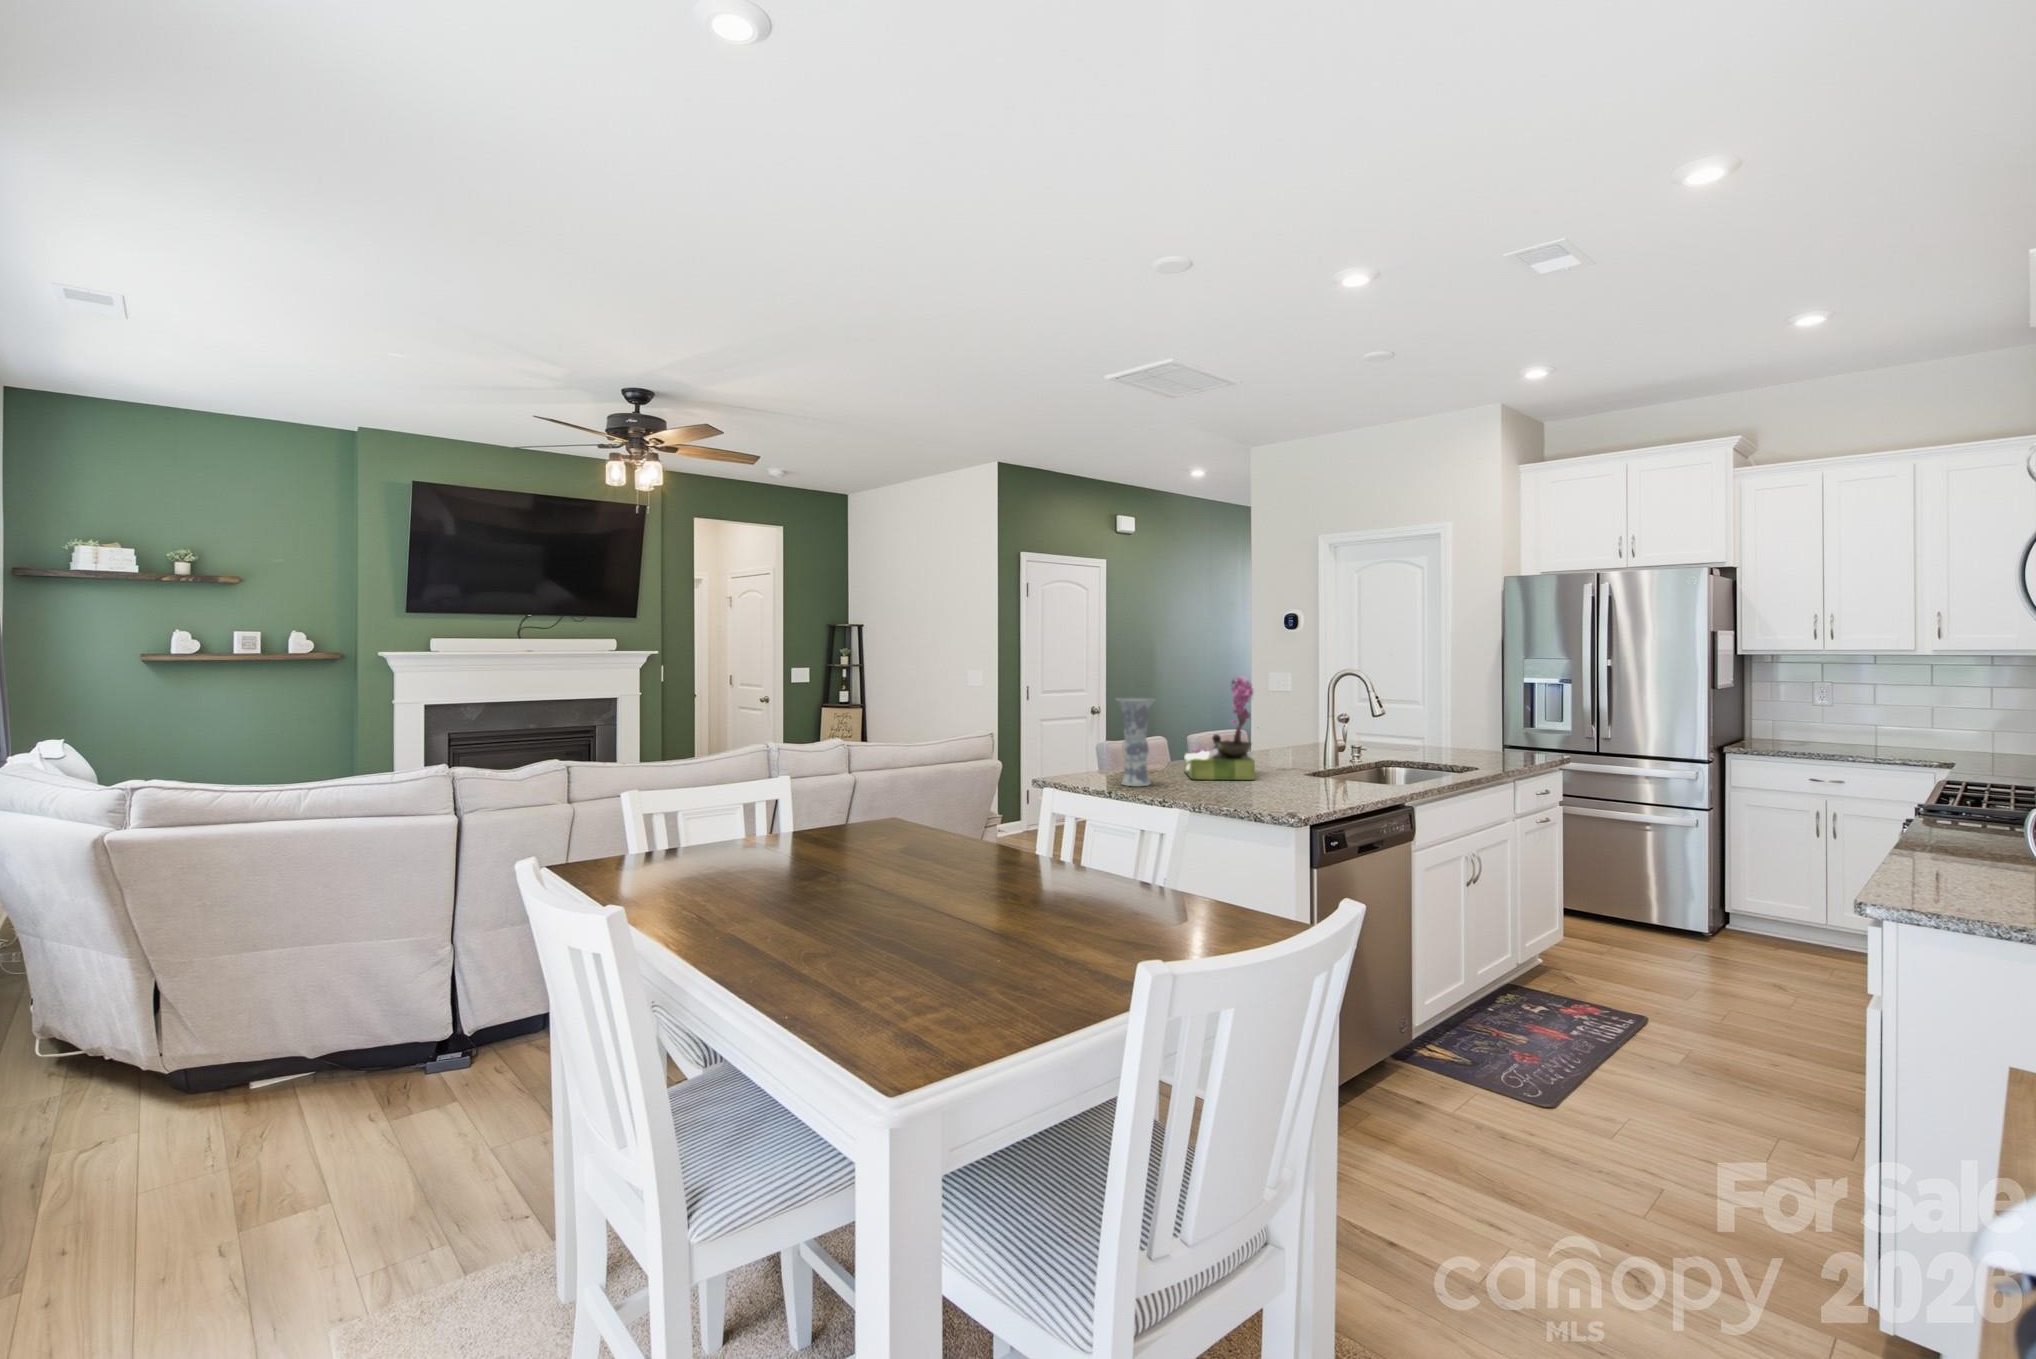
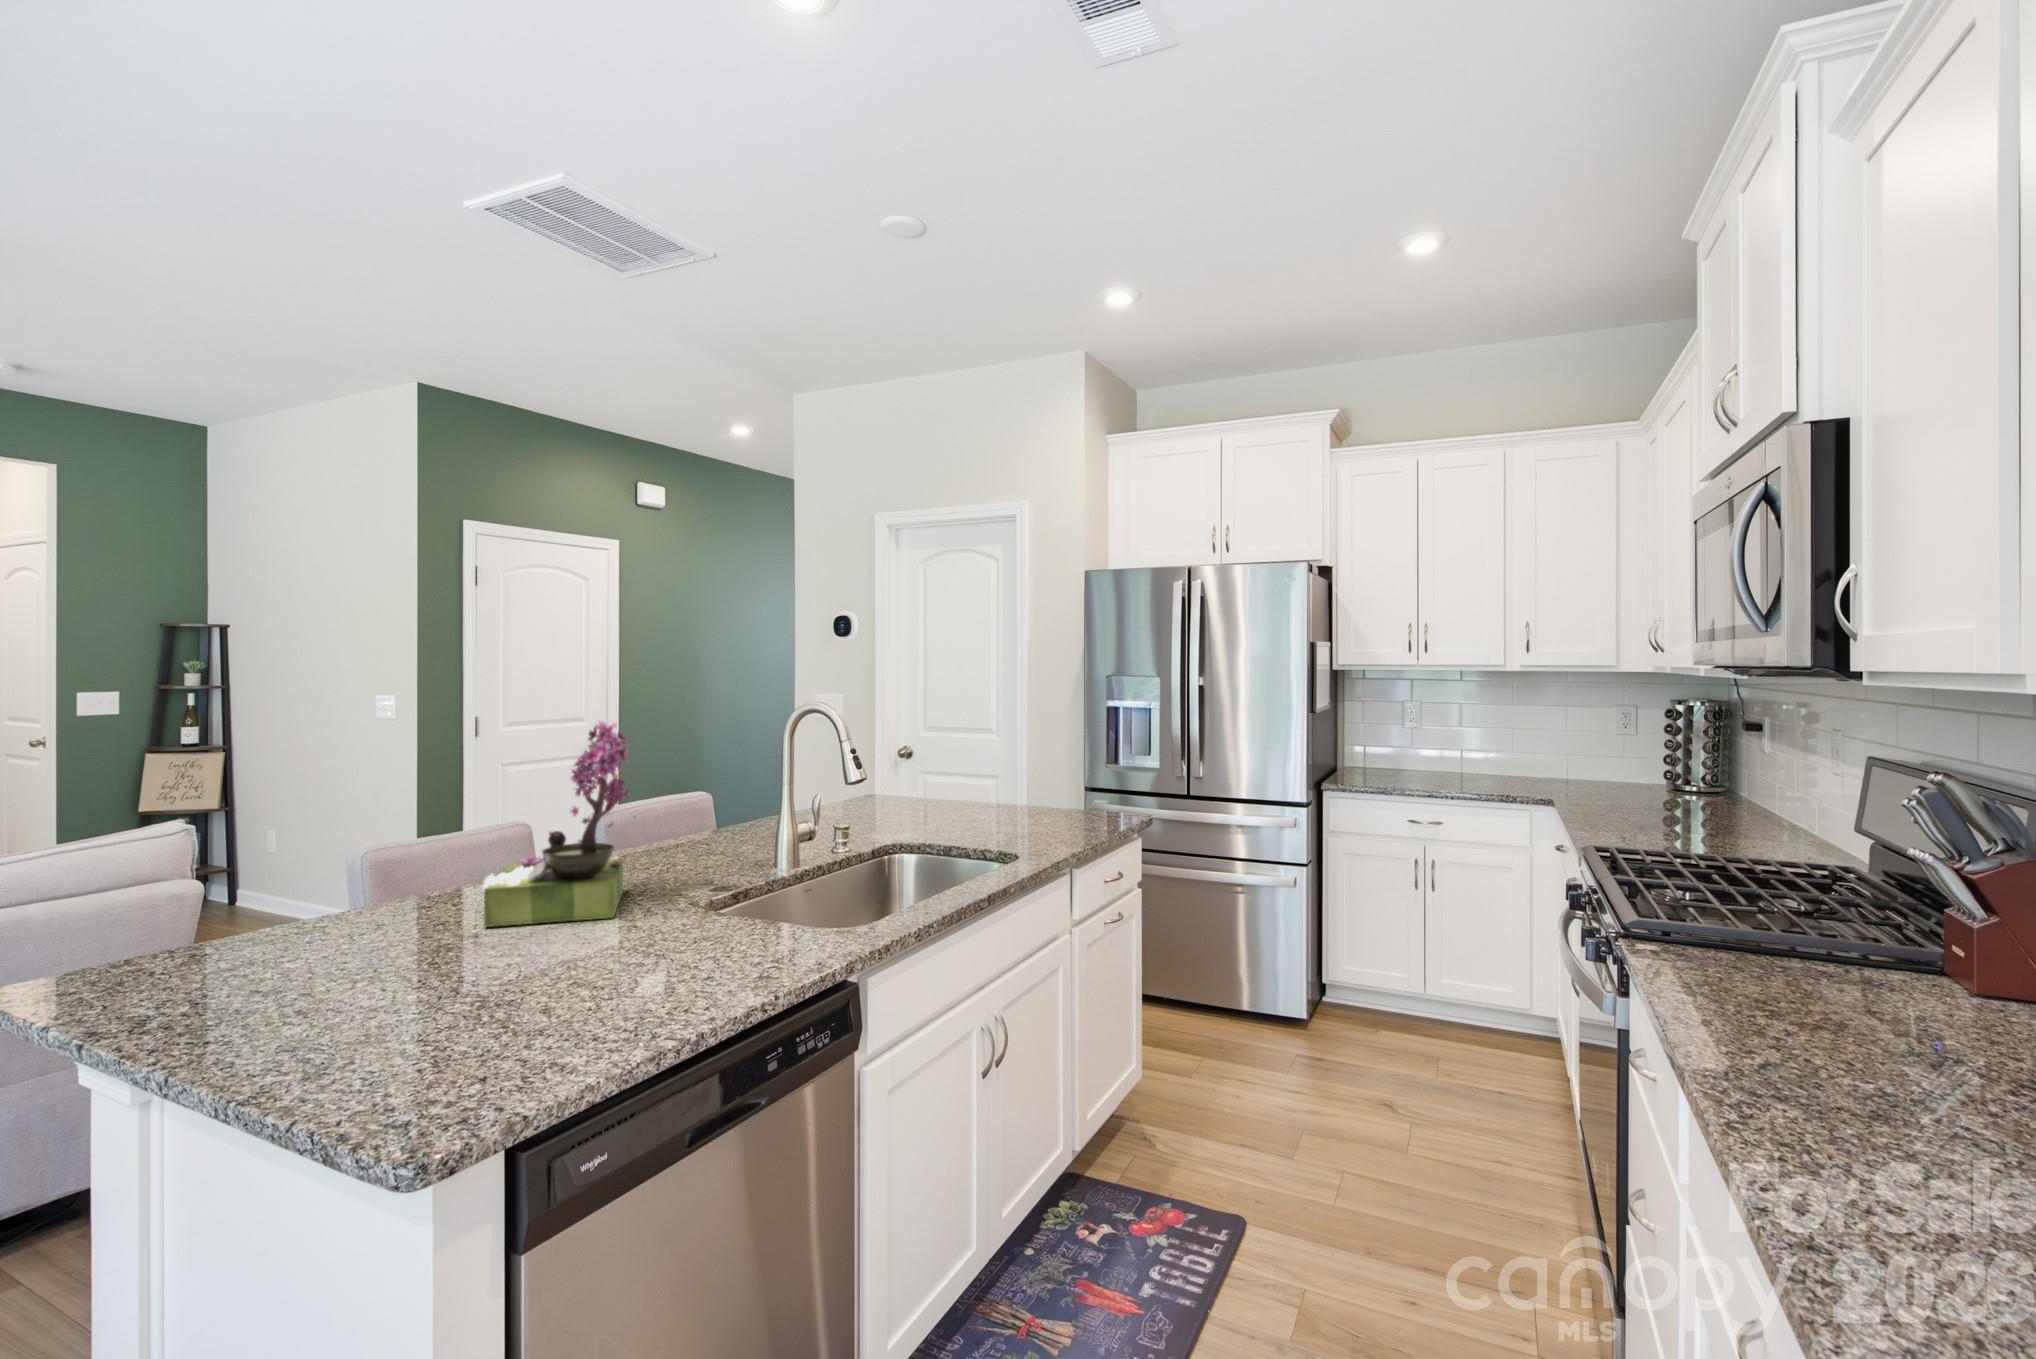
vase: present [1116,698,1155,786] -> none [278,776,380,965]

